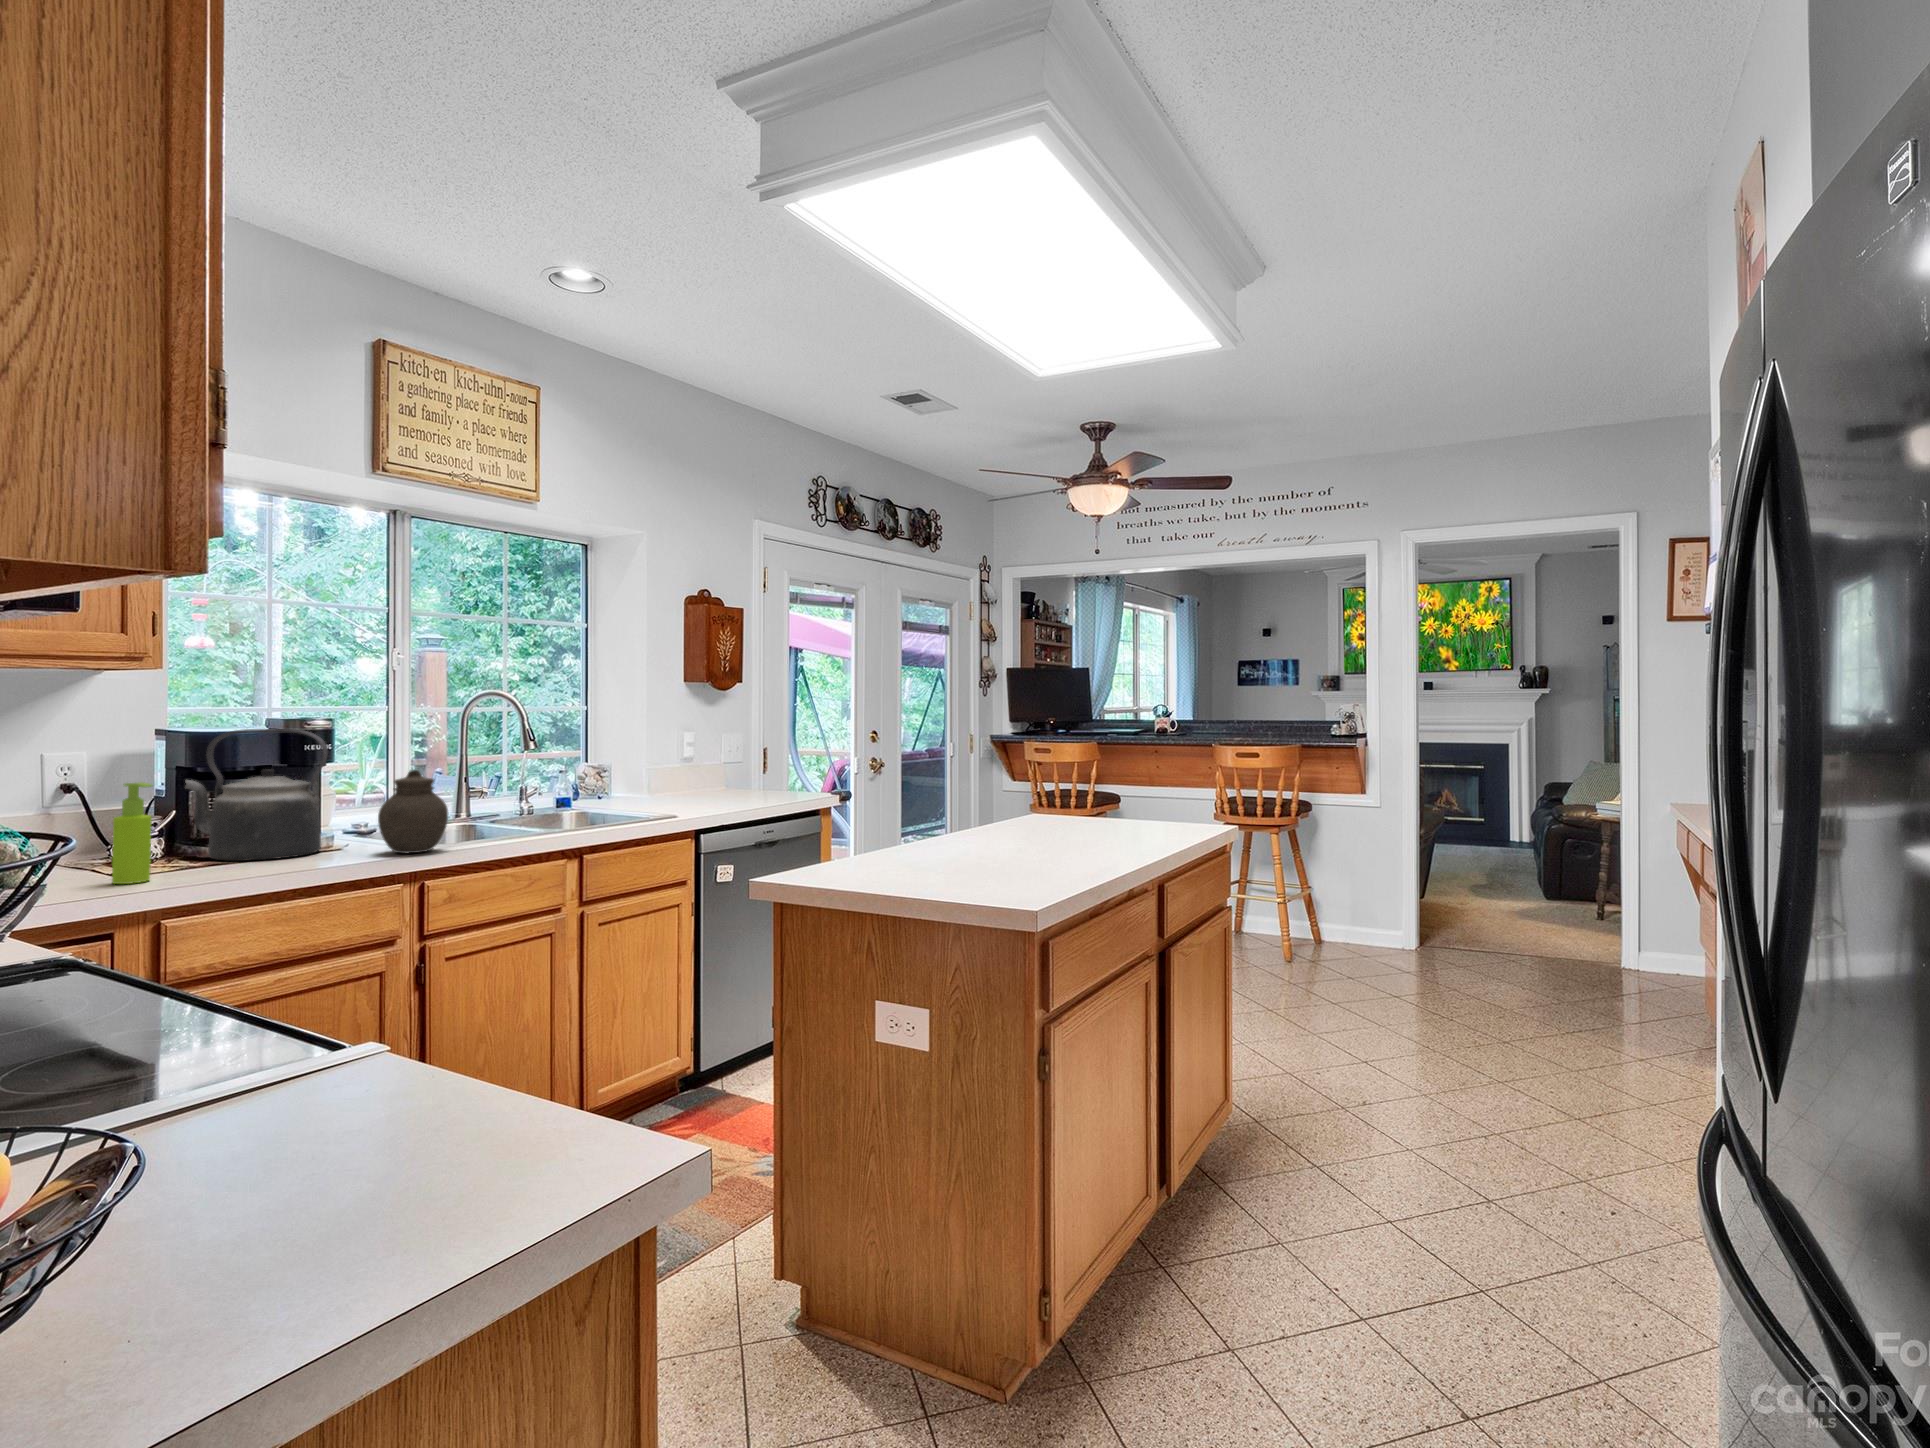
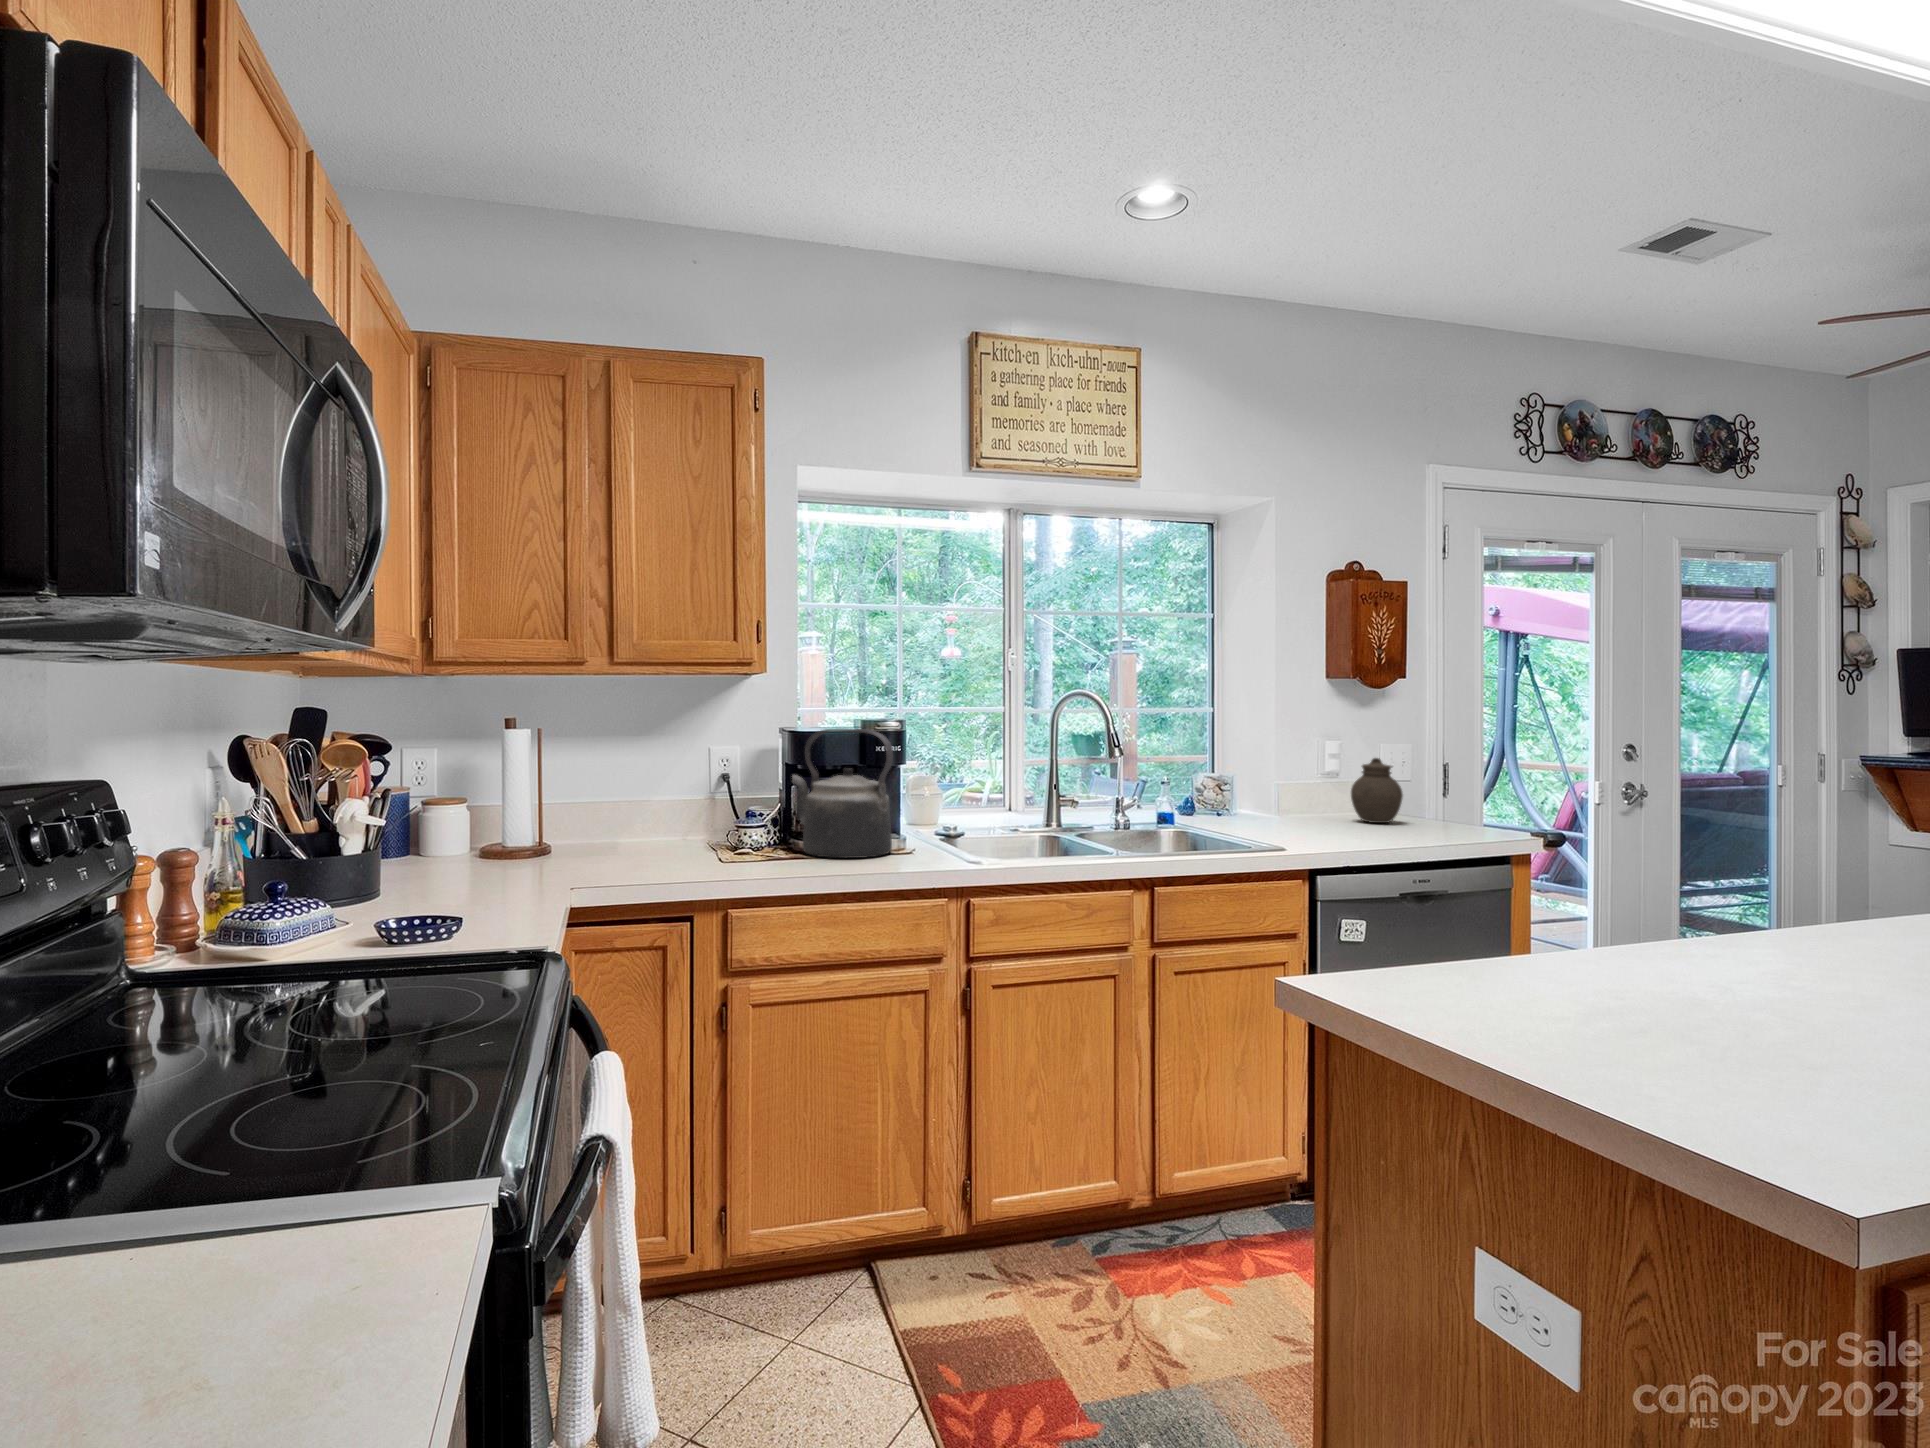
jar: present [378,770,448,853] -> present [1351,758,1403,823]
soap dispenser: present [112,782,152,884] -> none [703,778,731,872]

